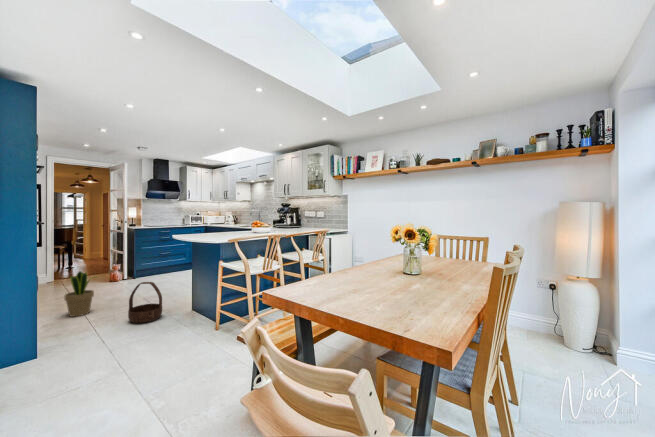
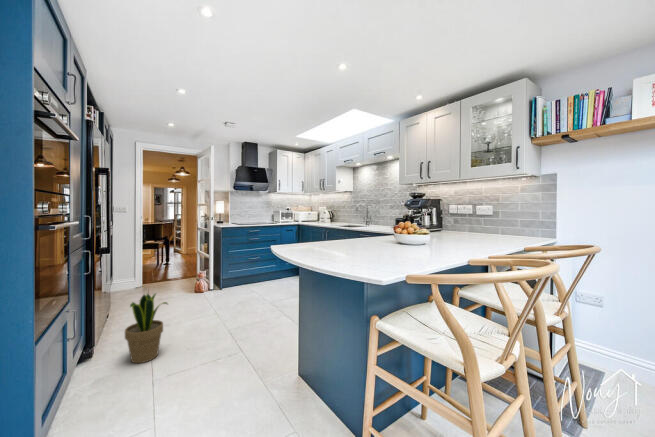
basket: present [128,282,162,323] -> none [203,325,254,402]

